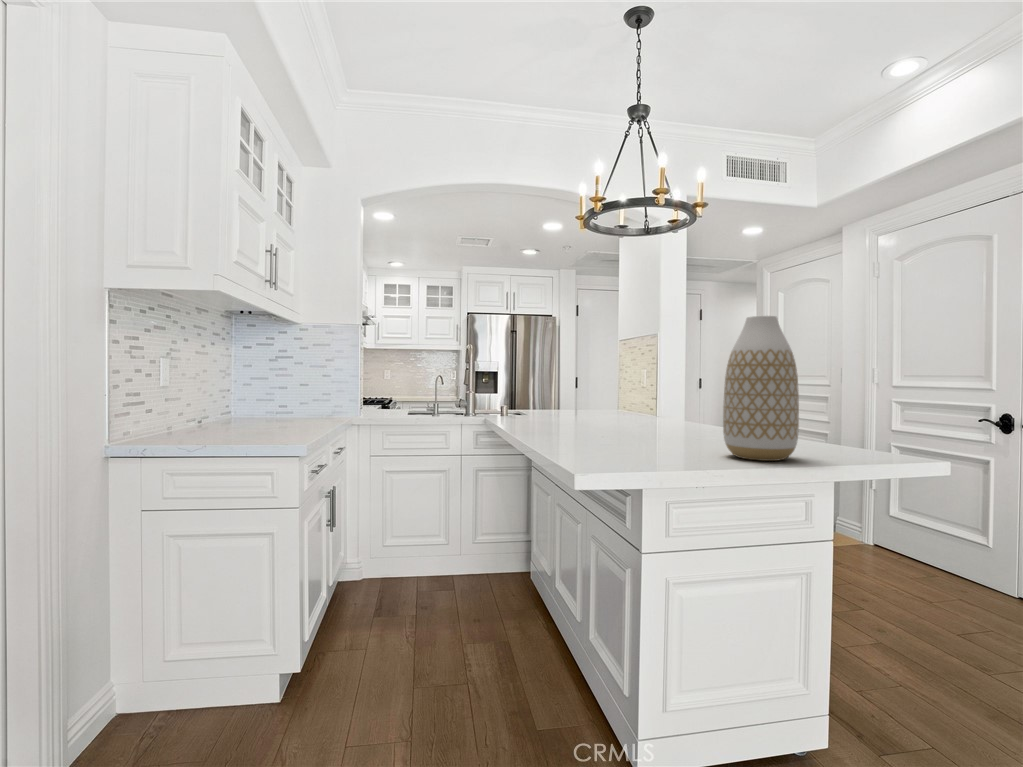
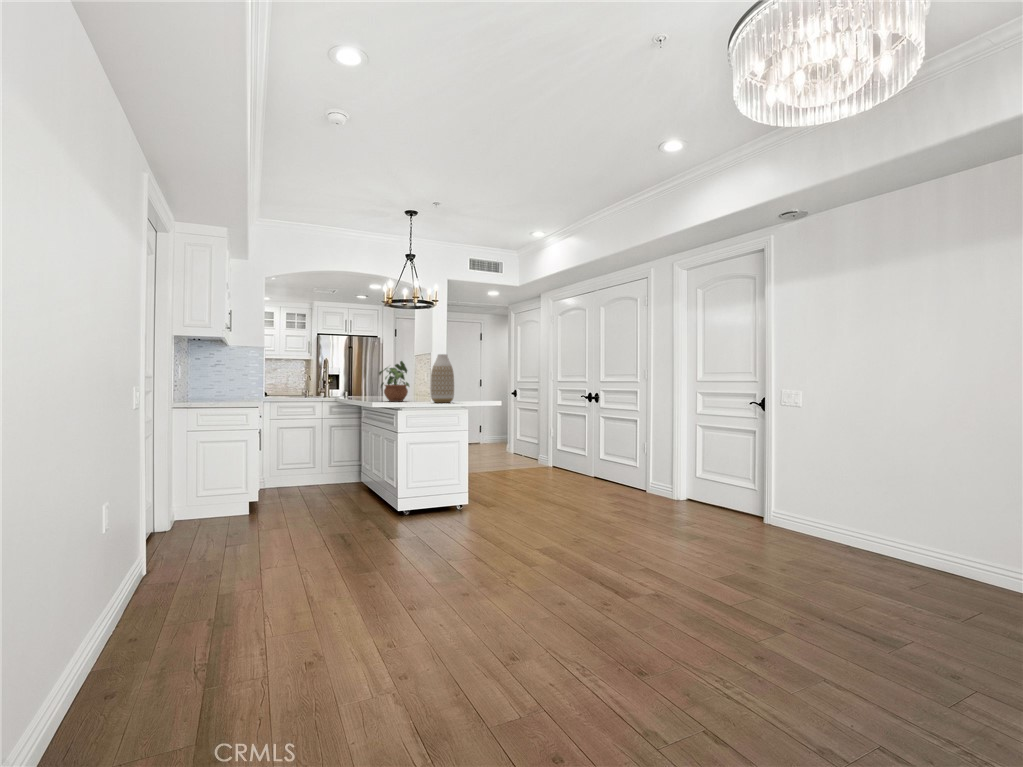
potted plant: none [570,341,646,441] -> present [379,361,409,402]

